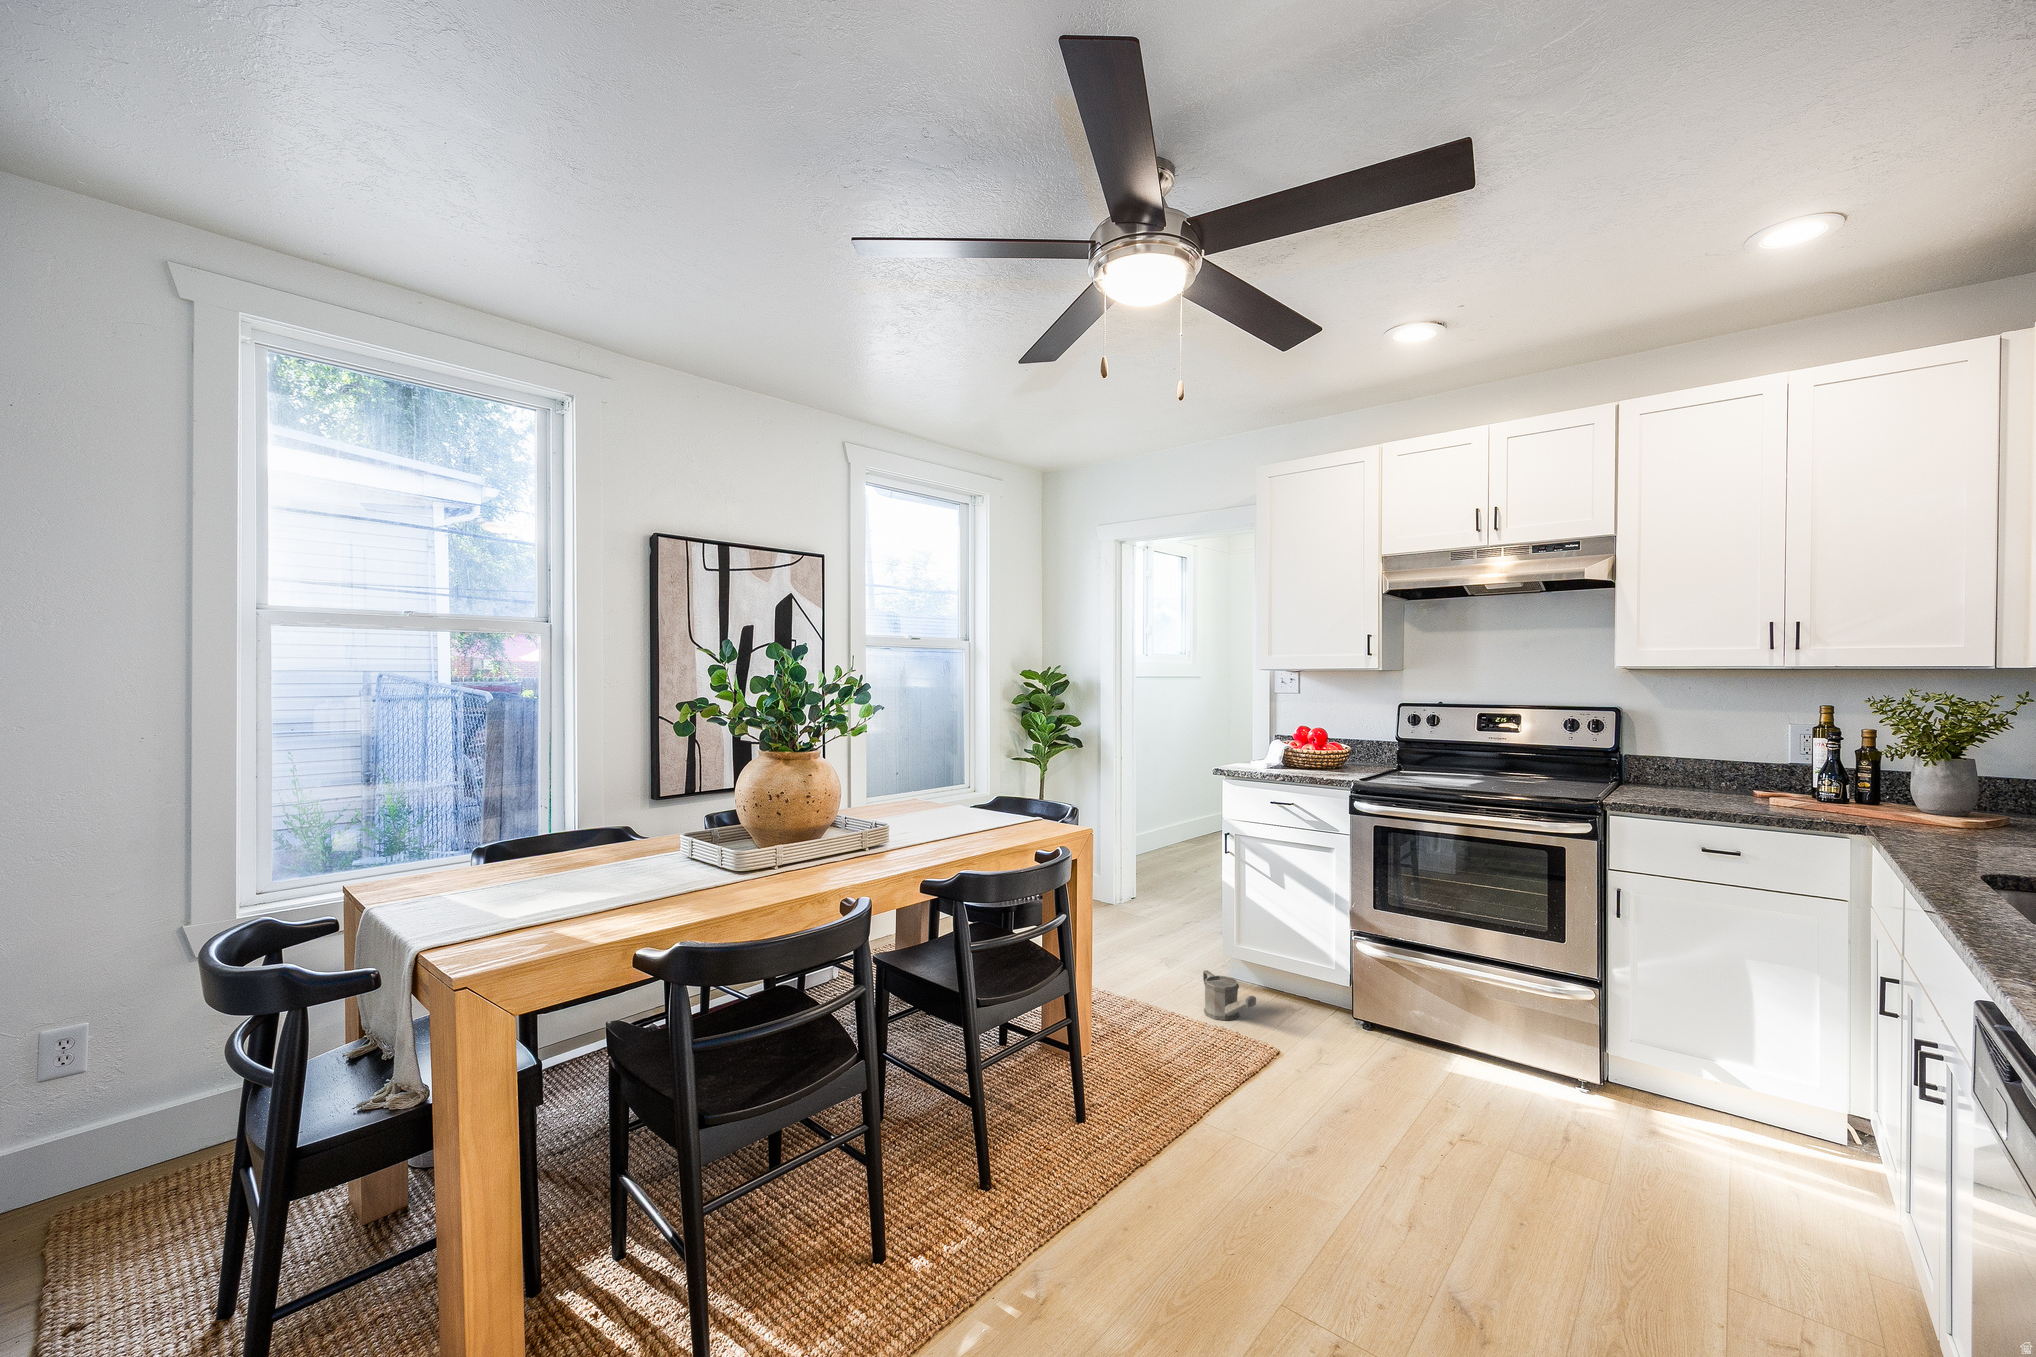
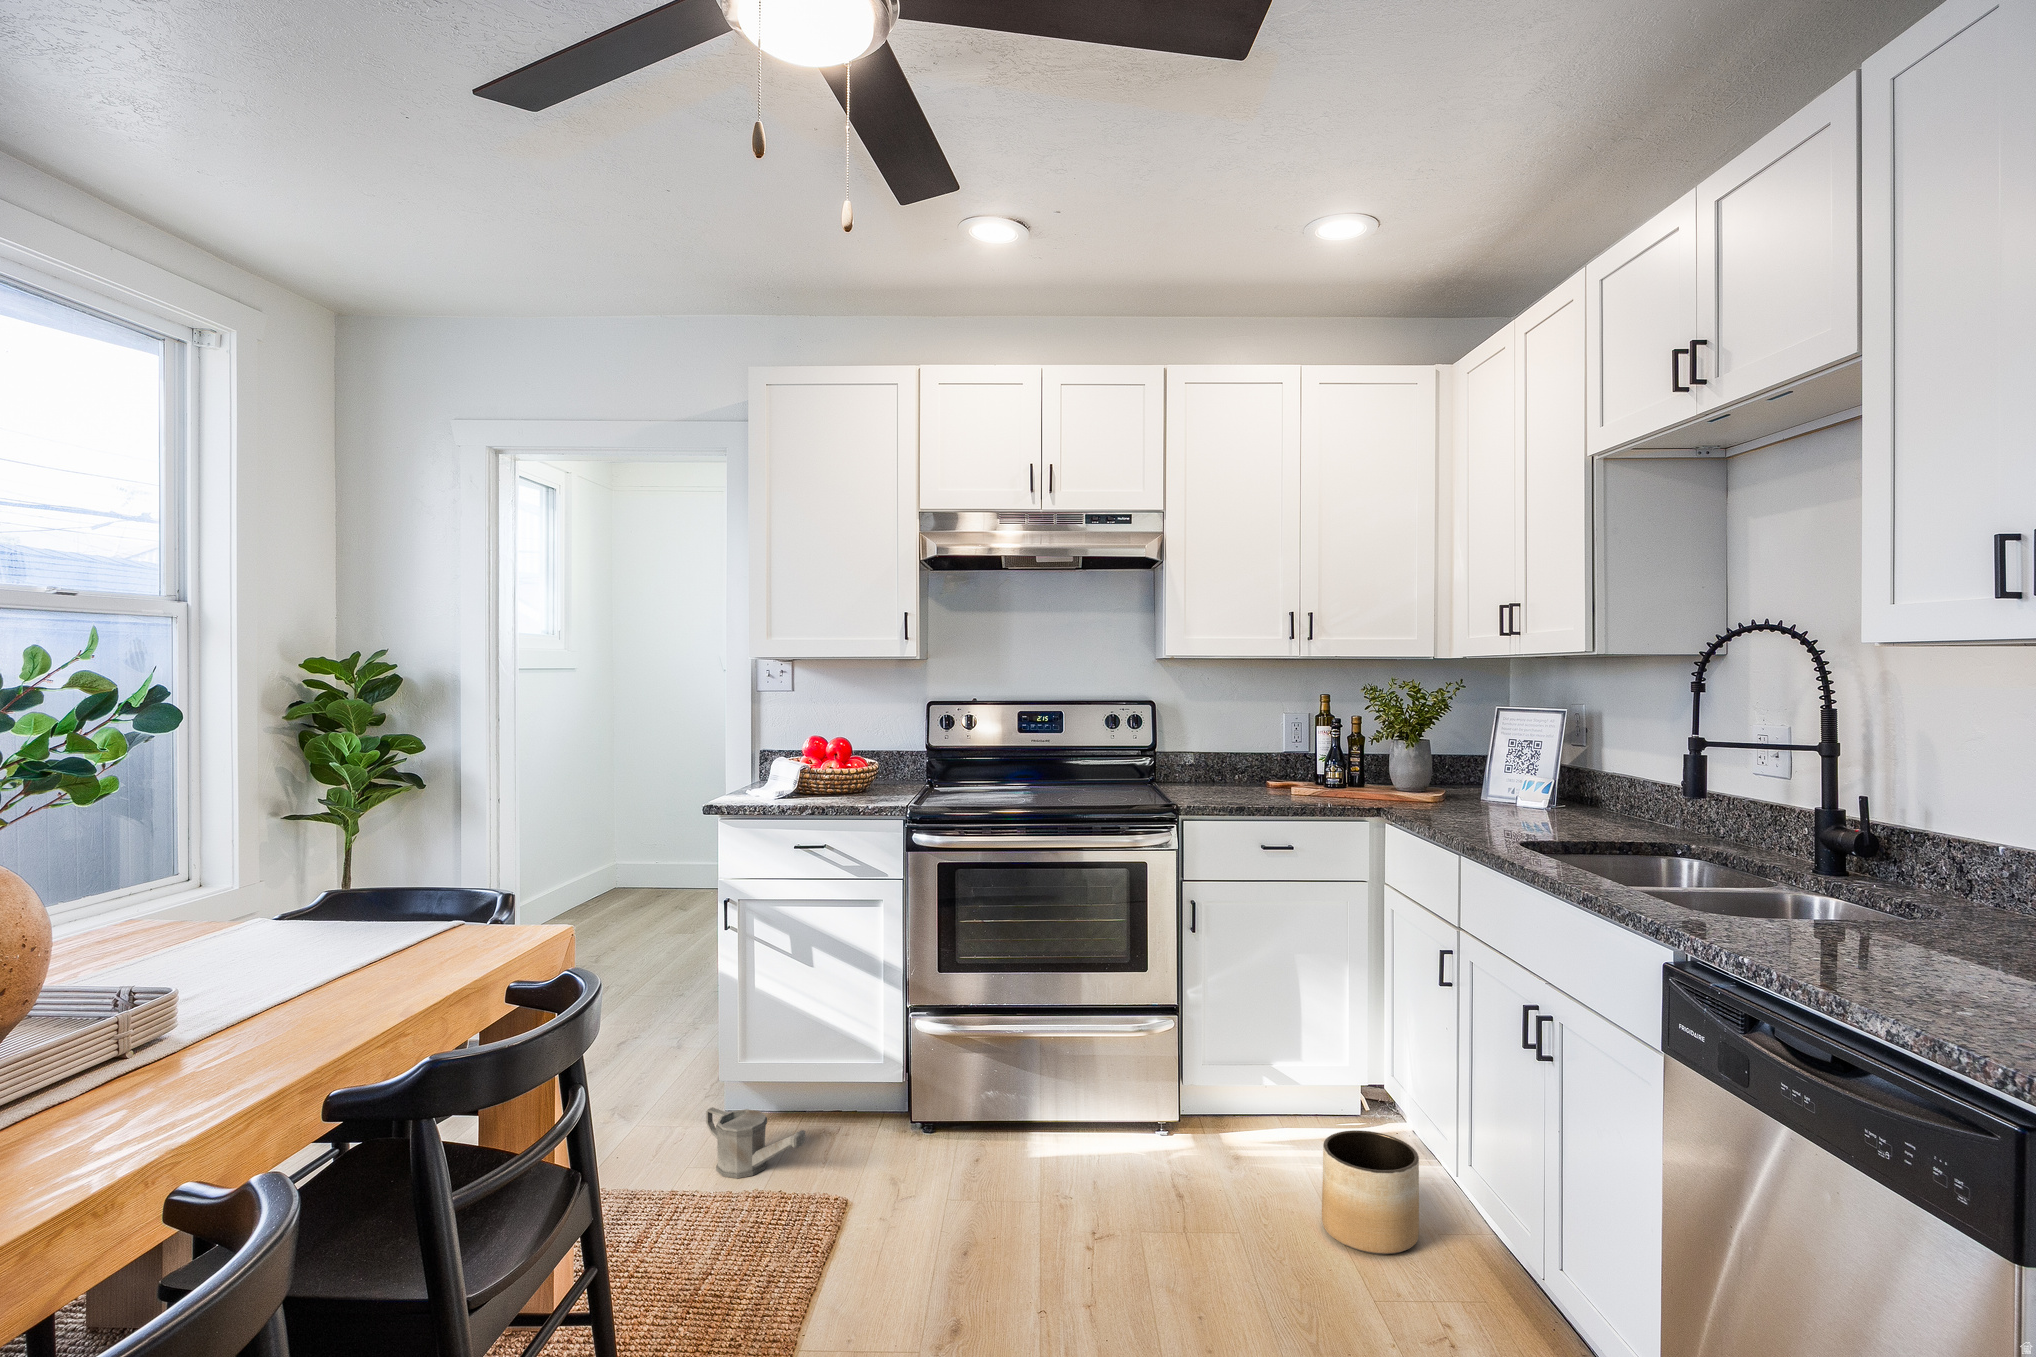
planter: none [1698,1121,1816,1251] -> present [1322,1130,1419,1255]

